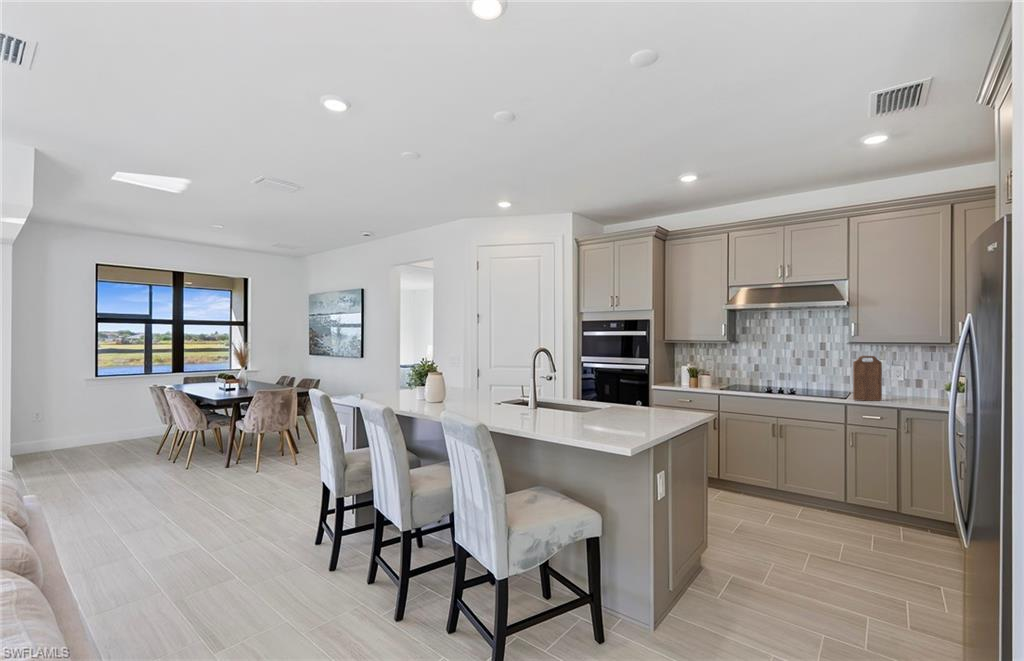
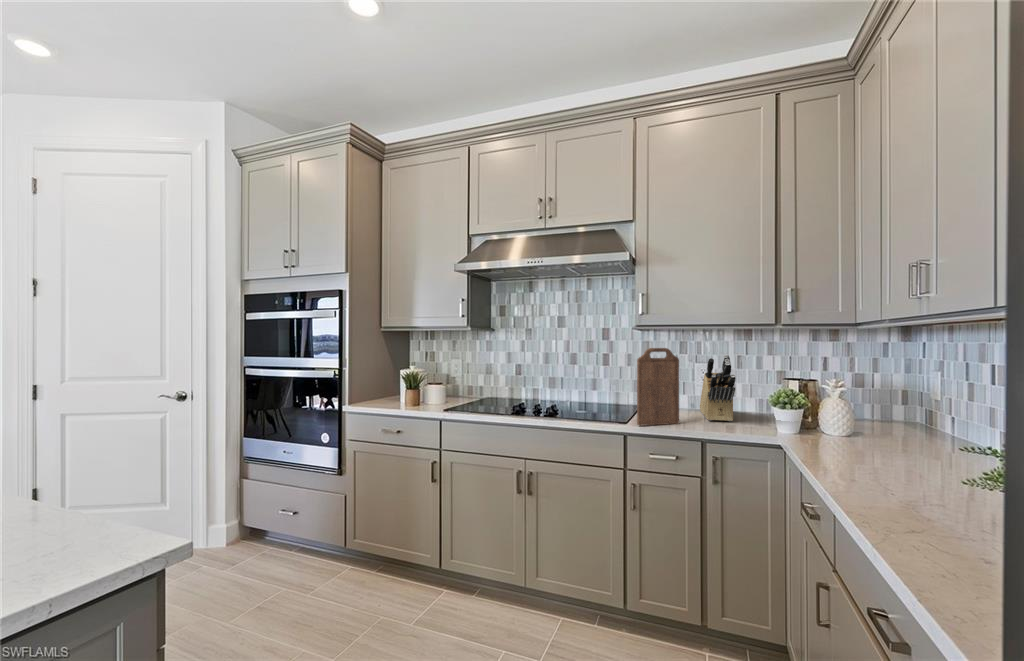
knife block: none [895,360,922,401] -> present [700,355,736,421]

